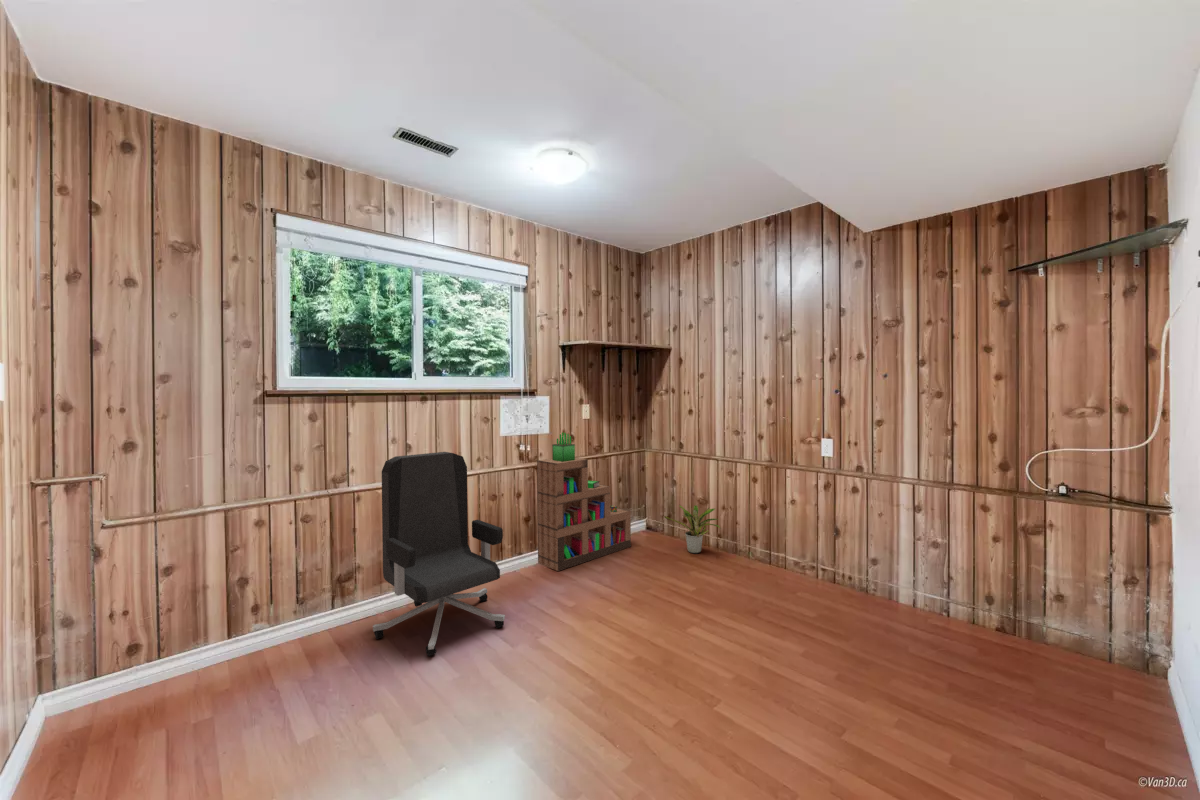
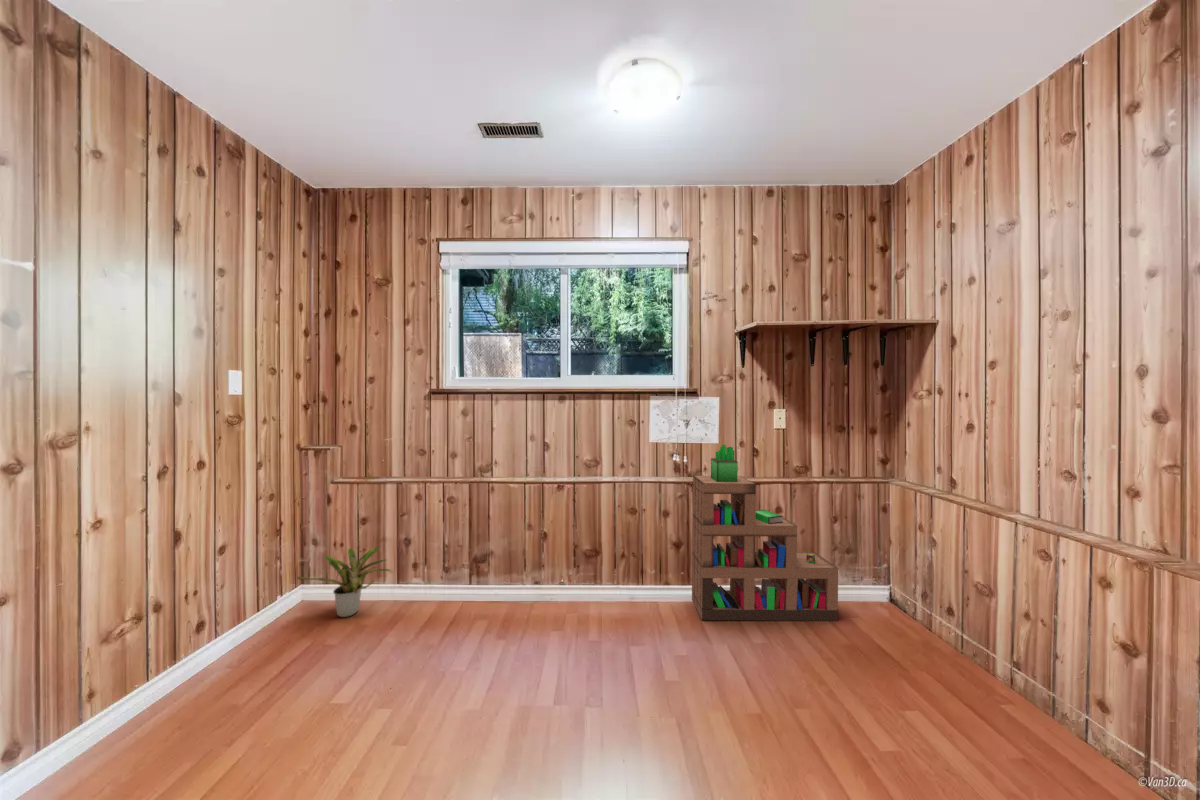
office chair: present [373,452,505,656] -> none [471,453,597,670]
potted plant: present [664,505,720,553] -> present [297,547,390,617]

